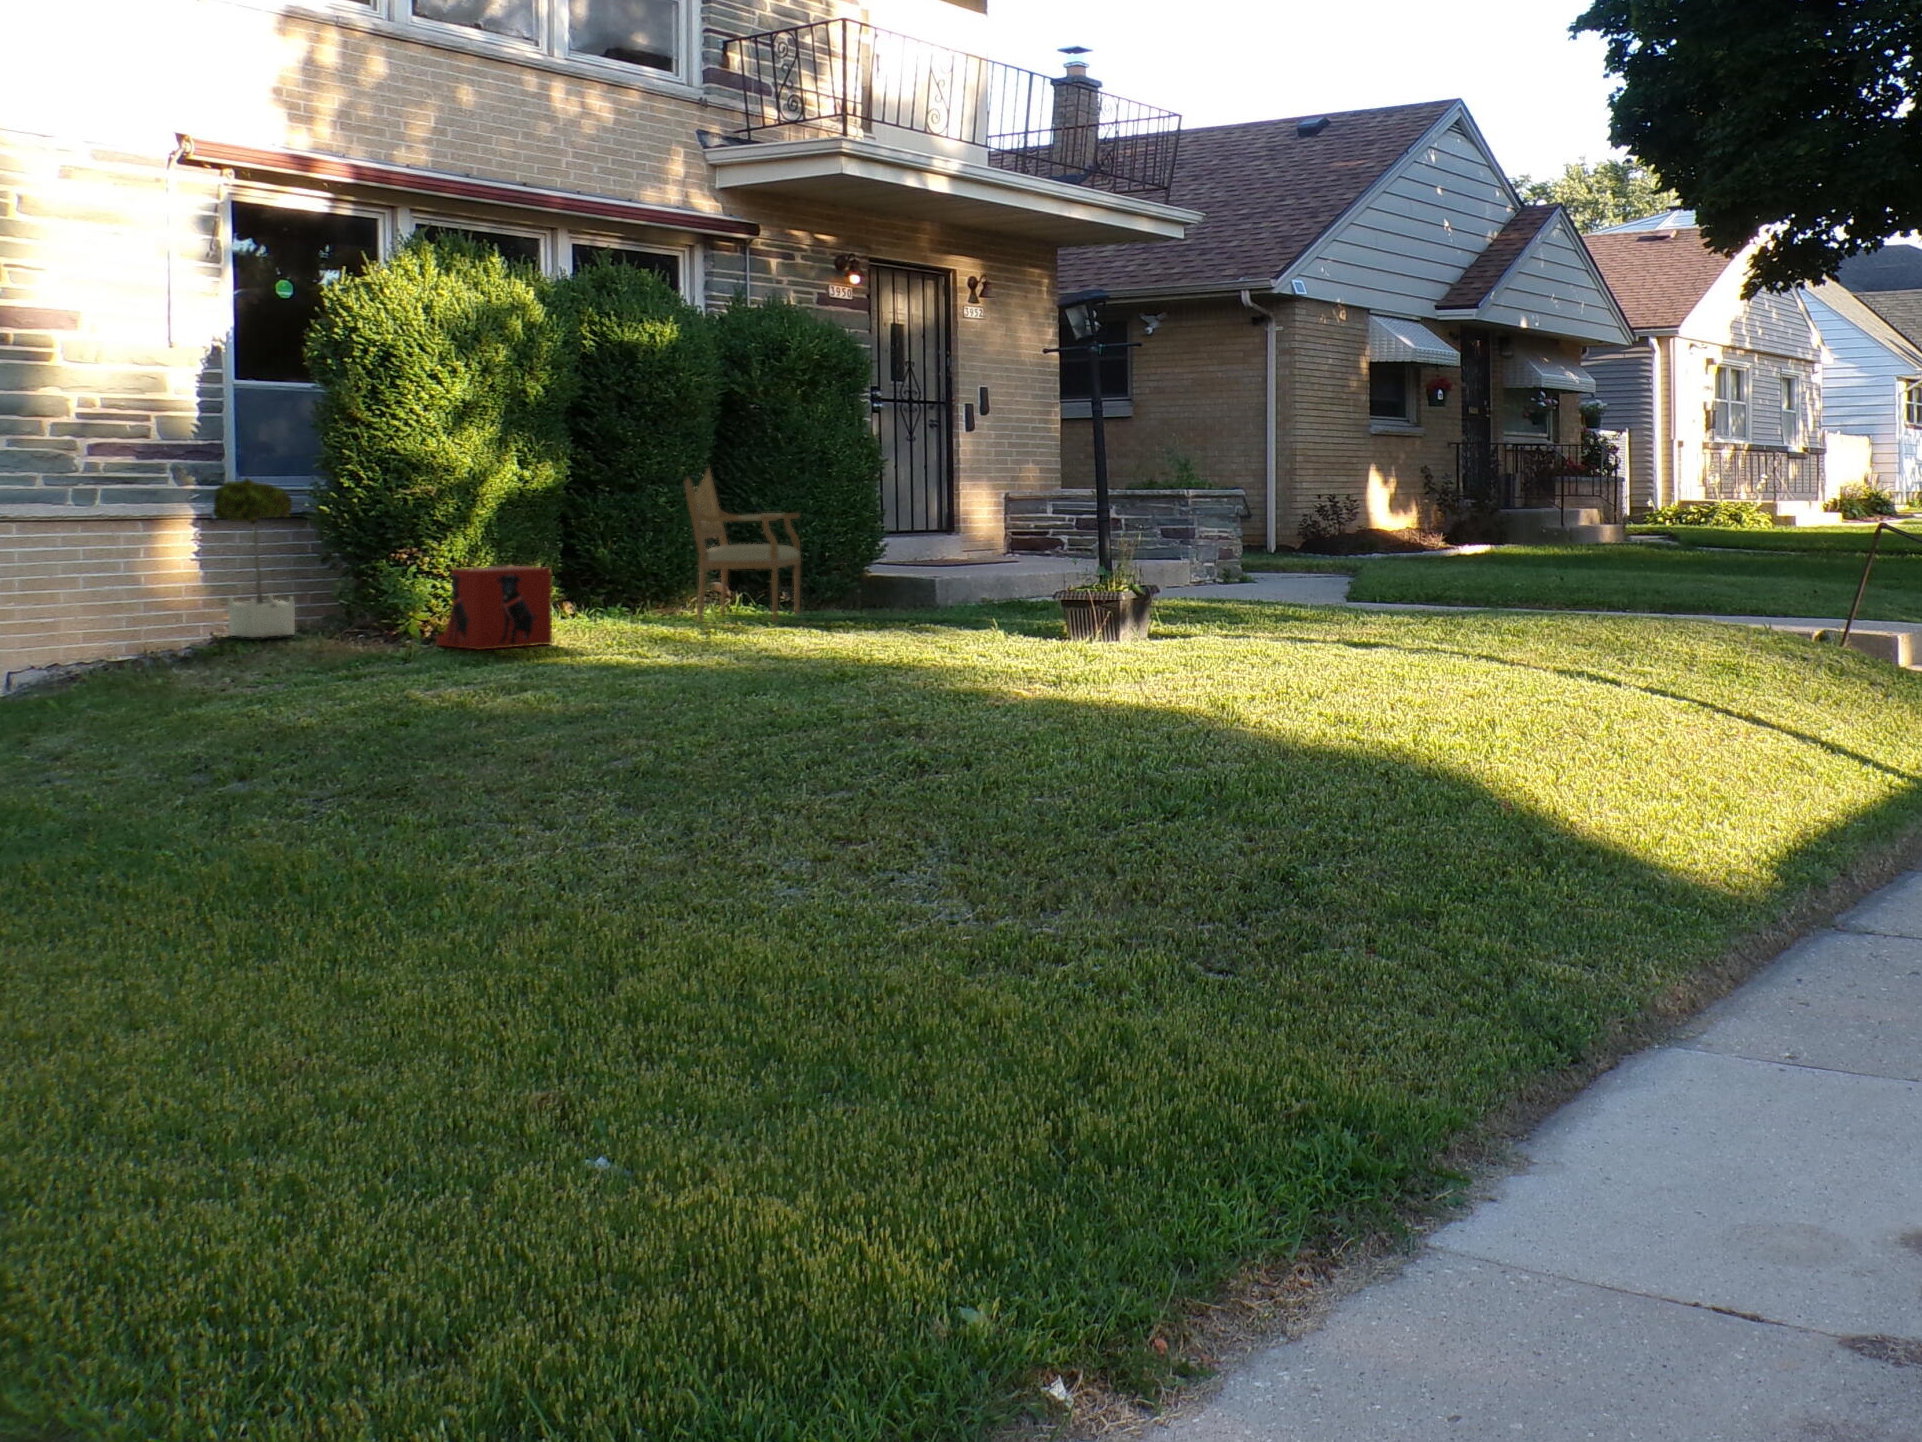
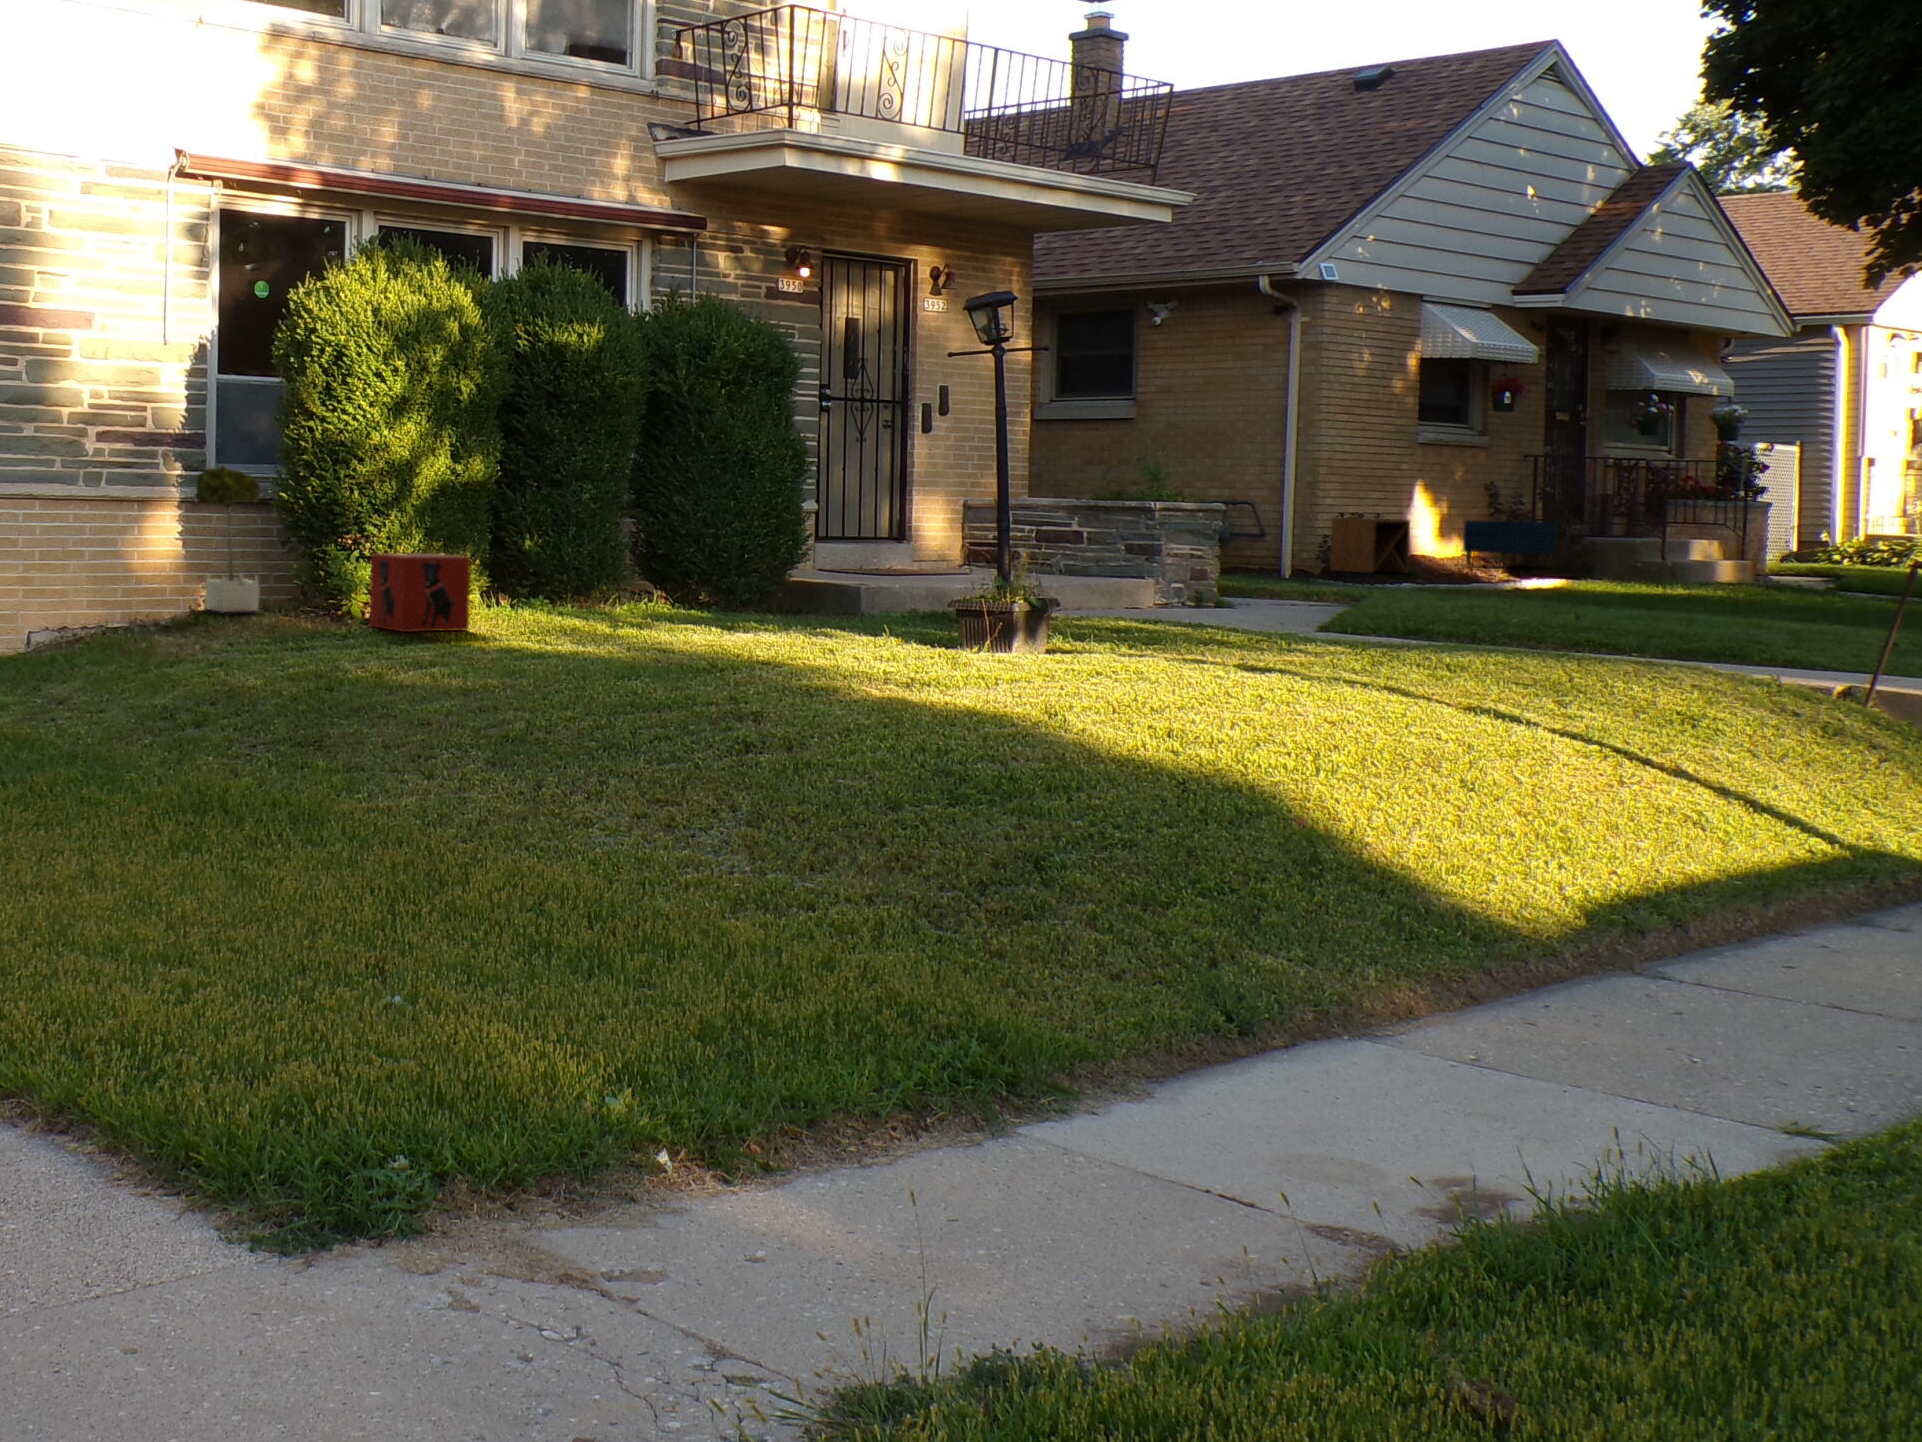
chair: present [683,468,801,621] -> none [602,457,719,621]
bench: none [1408,499,1478,539] -> present [1463,520,1556,568]
side table: none [1309,500,1373,547] -> present [1330,518,1410,573]

